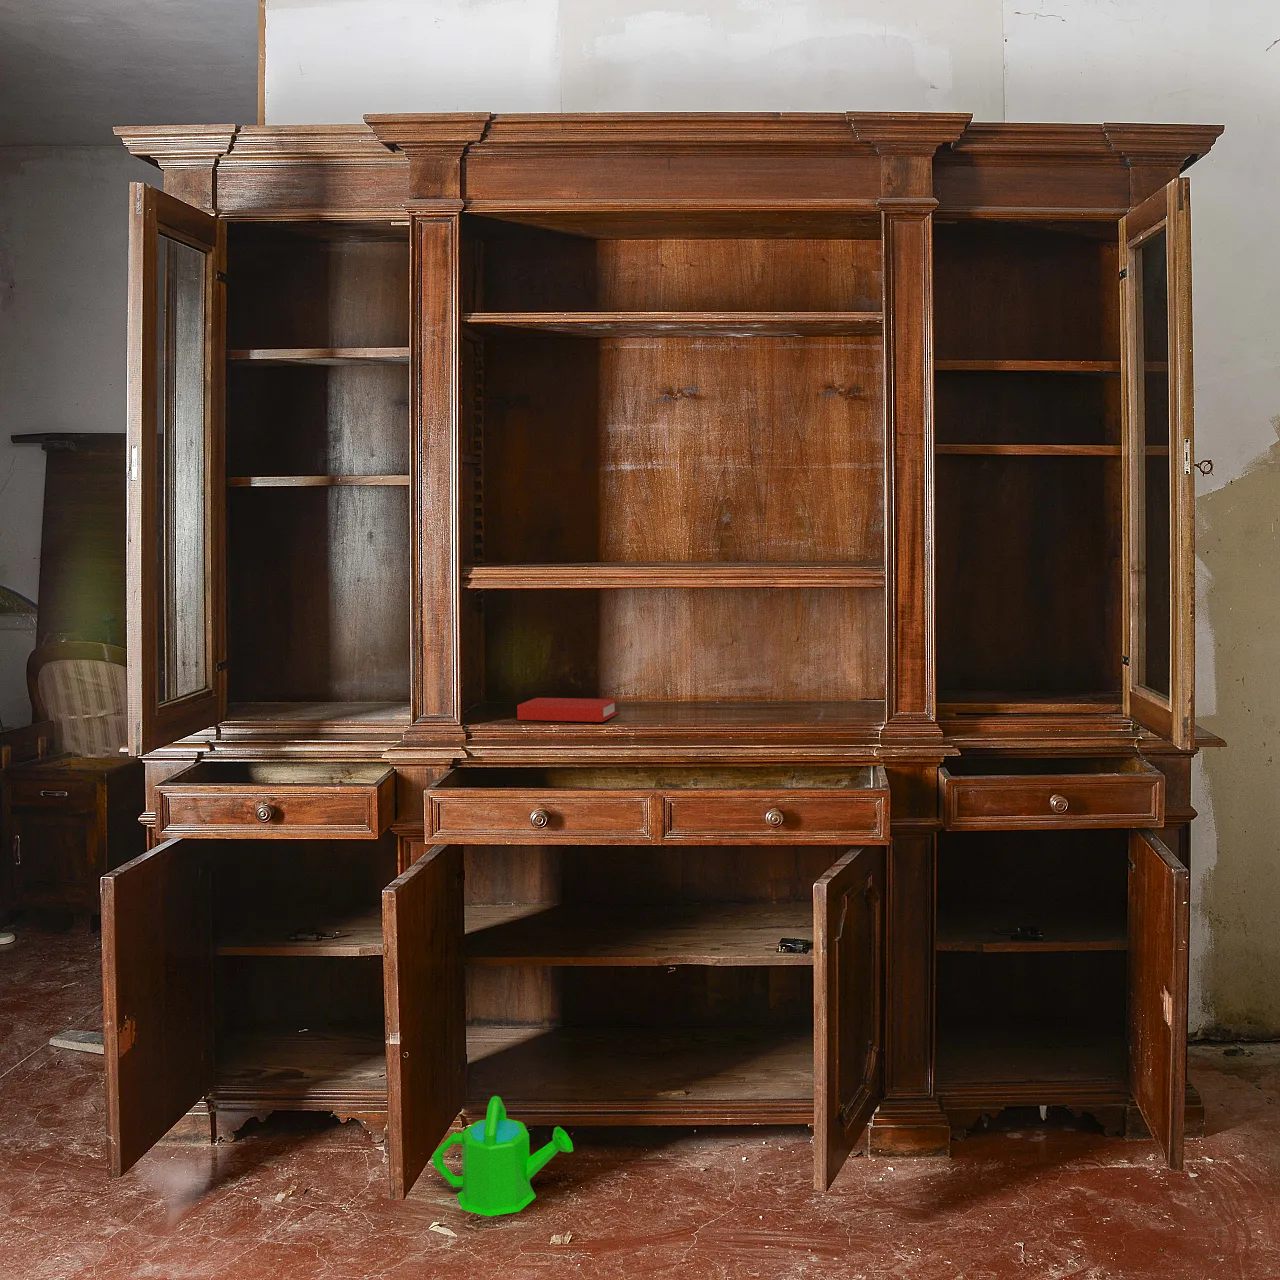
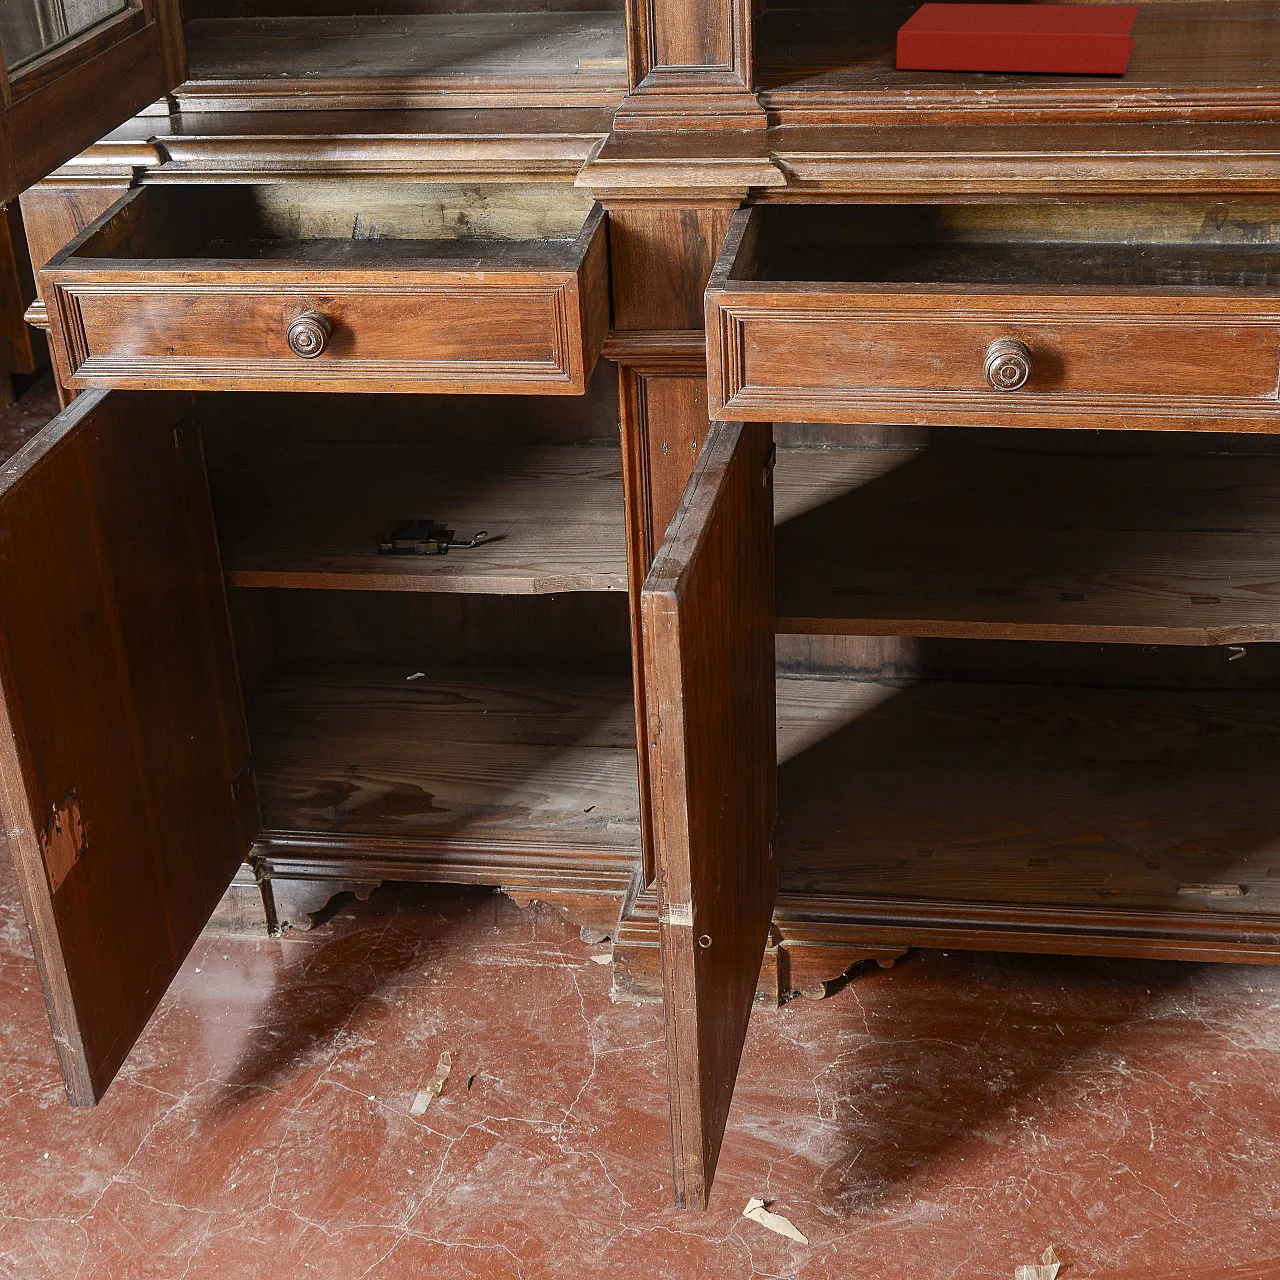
watering can: present [433,1096,573,1216] -> none [727,942,1031,1175]

